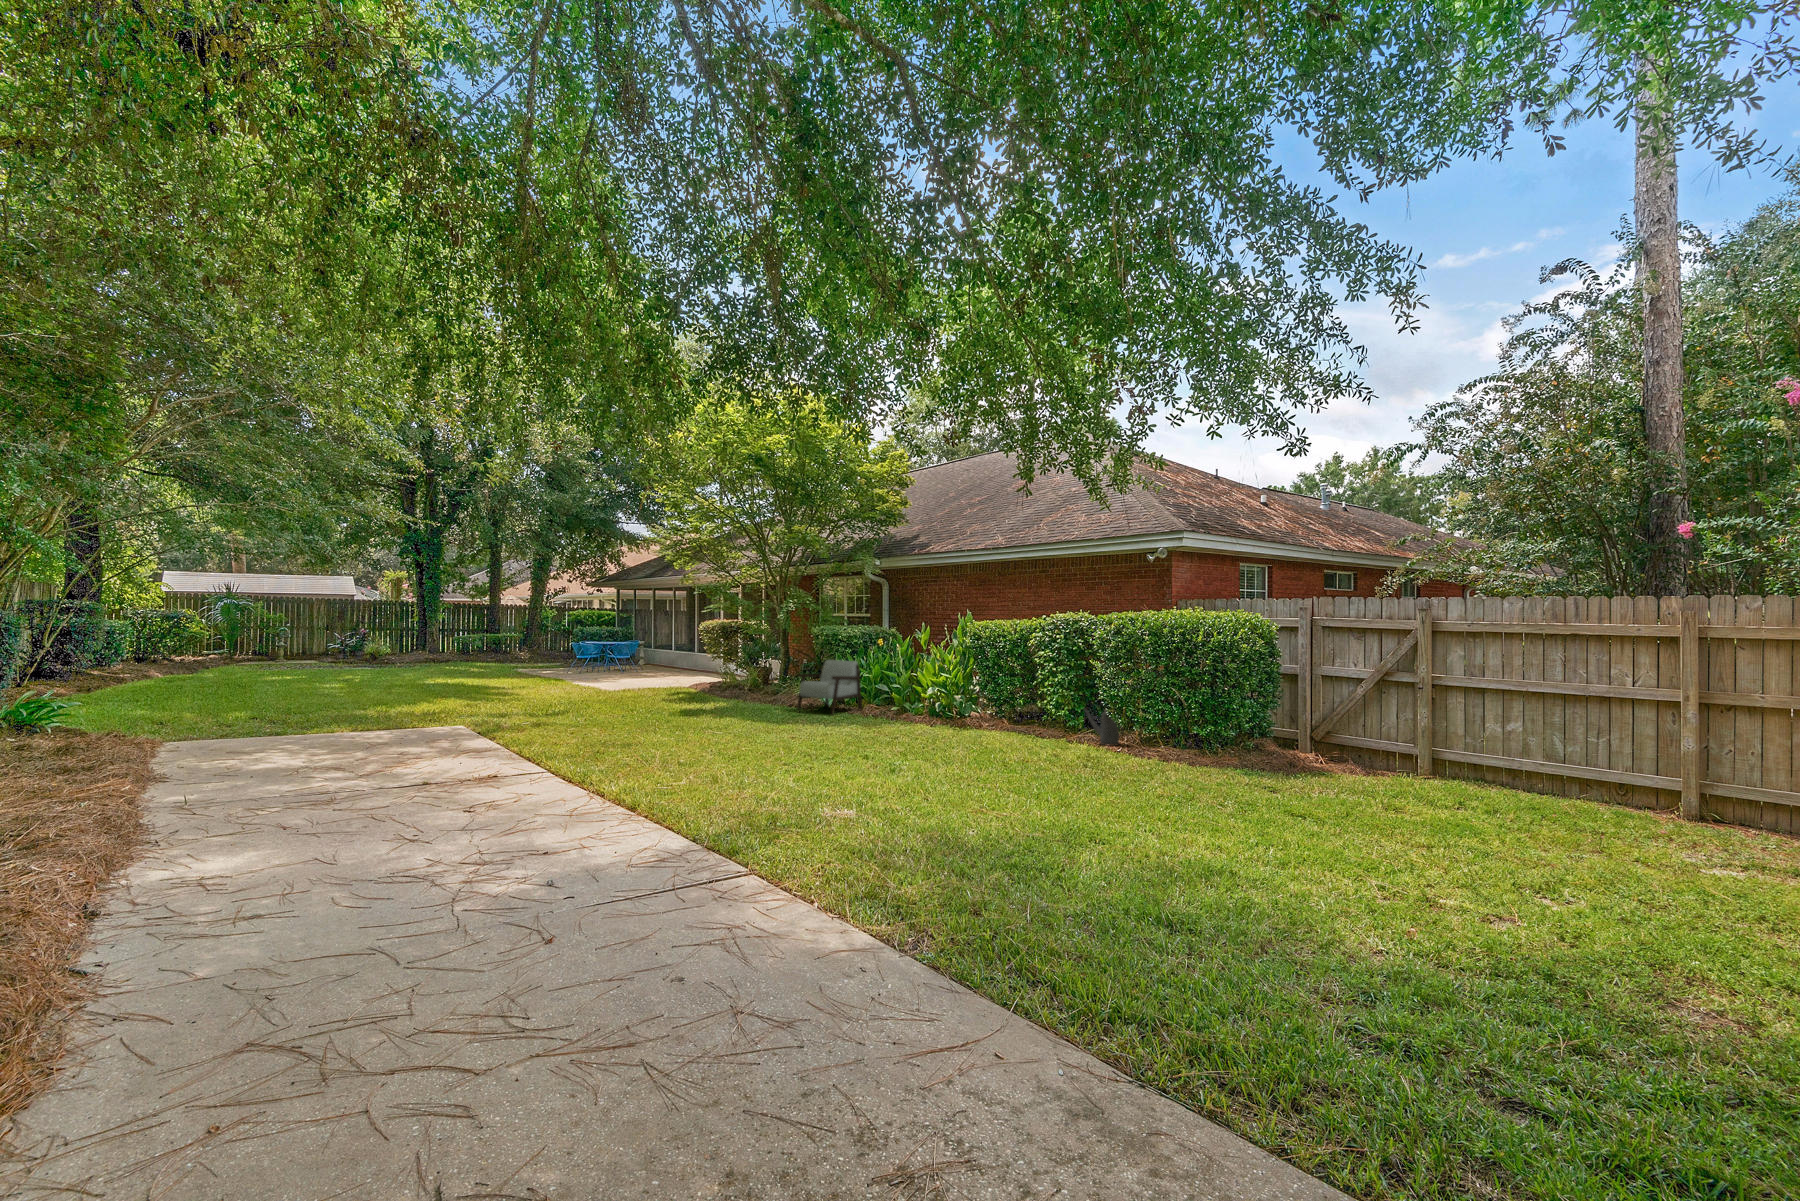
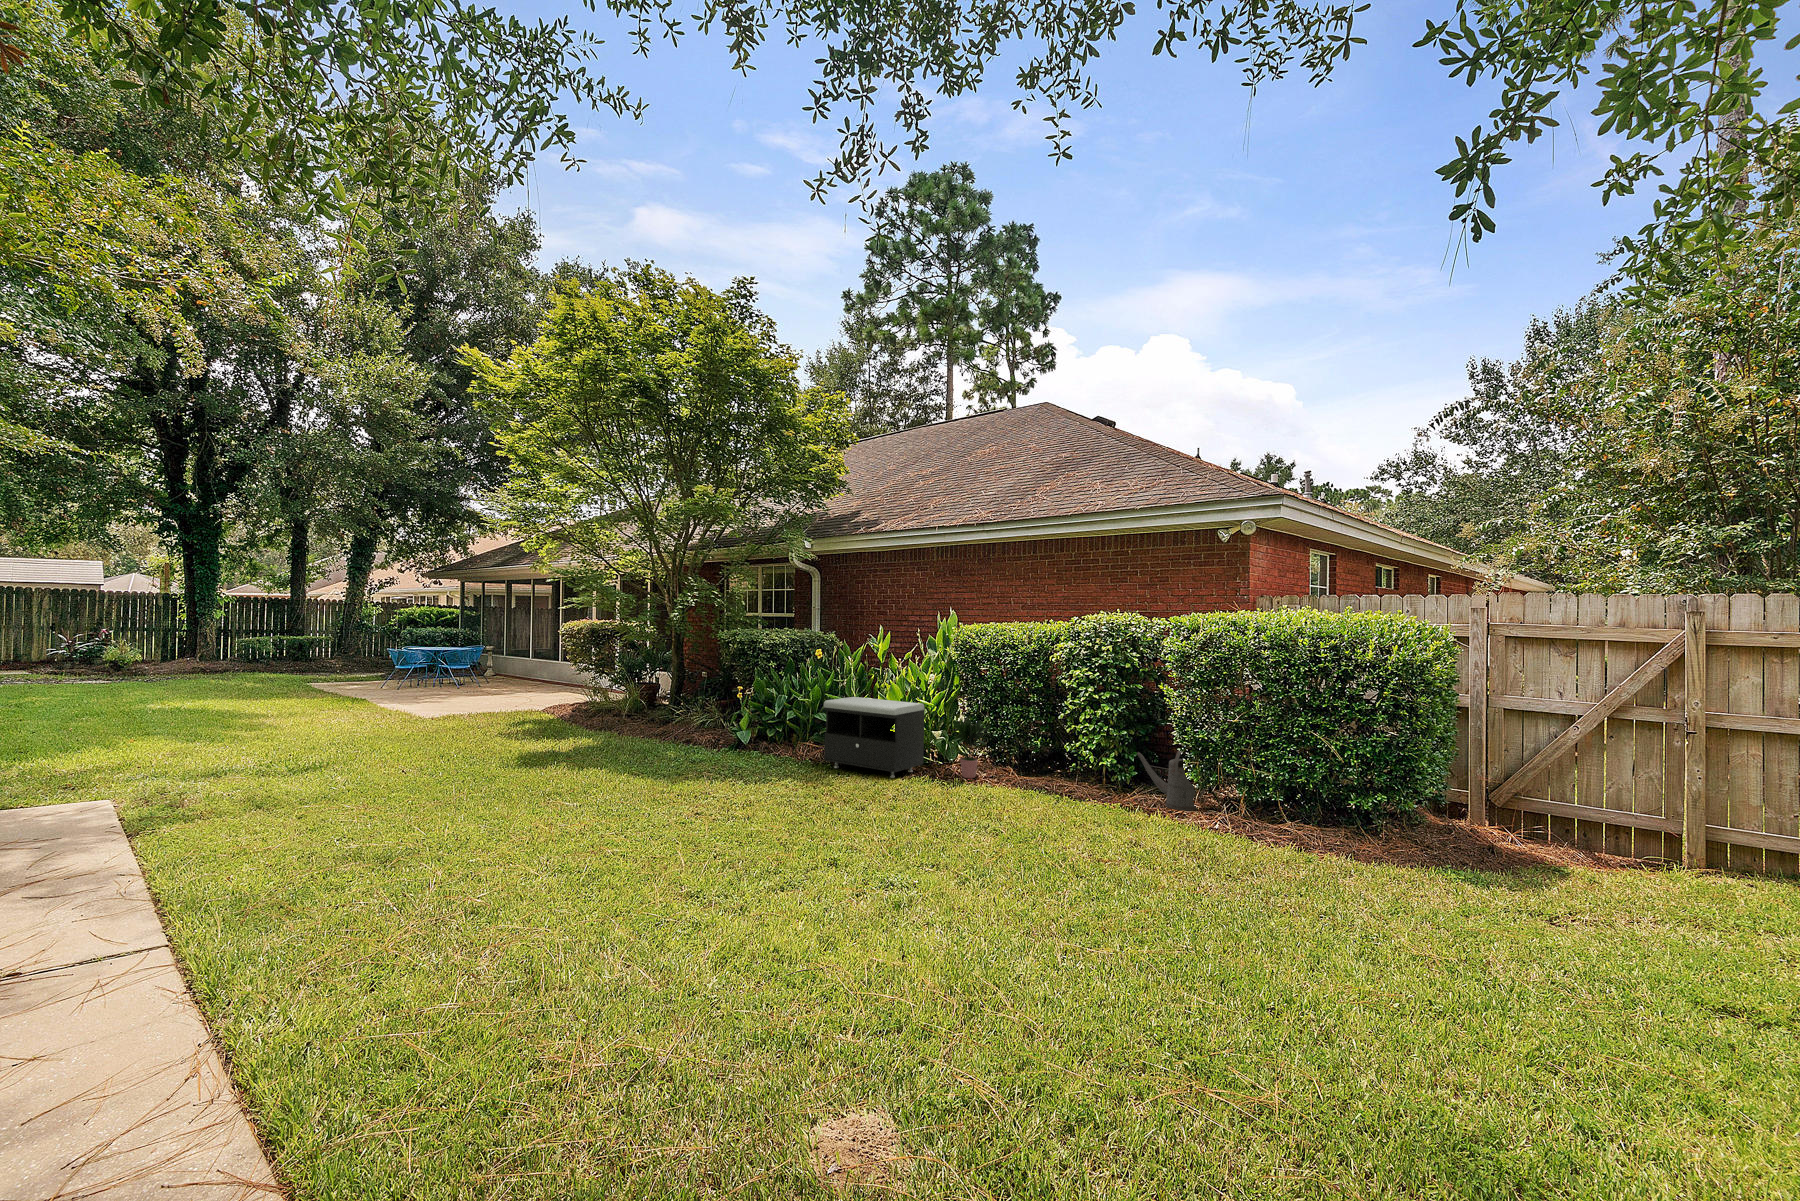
armchair: present [797,660,862,716] -> none [699,678,794,761]
storage bench: none [878,672,947,726] -> present [823,697,924,778]
potted plant: none [964,684,993,727] -> present [952,718,991,778]

